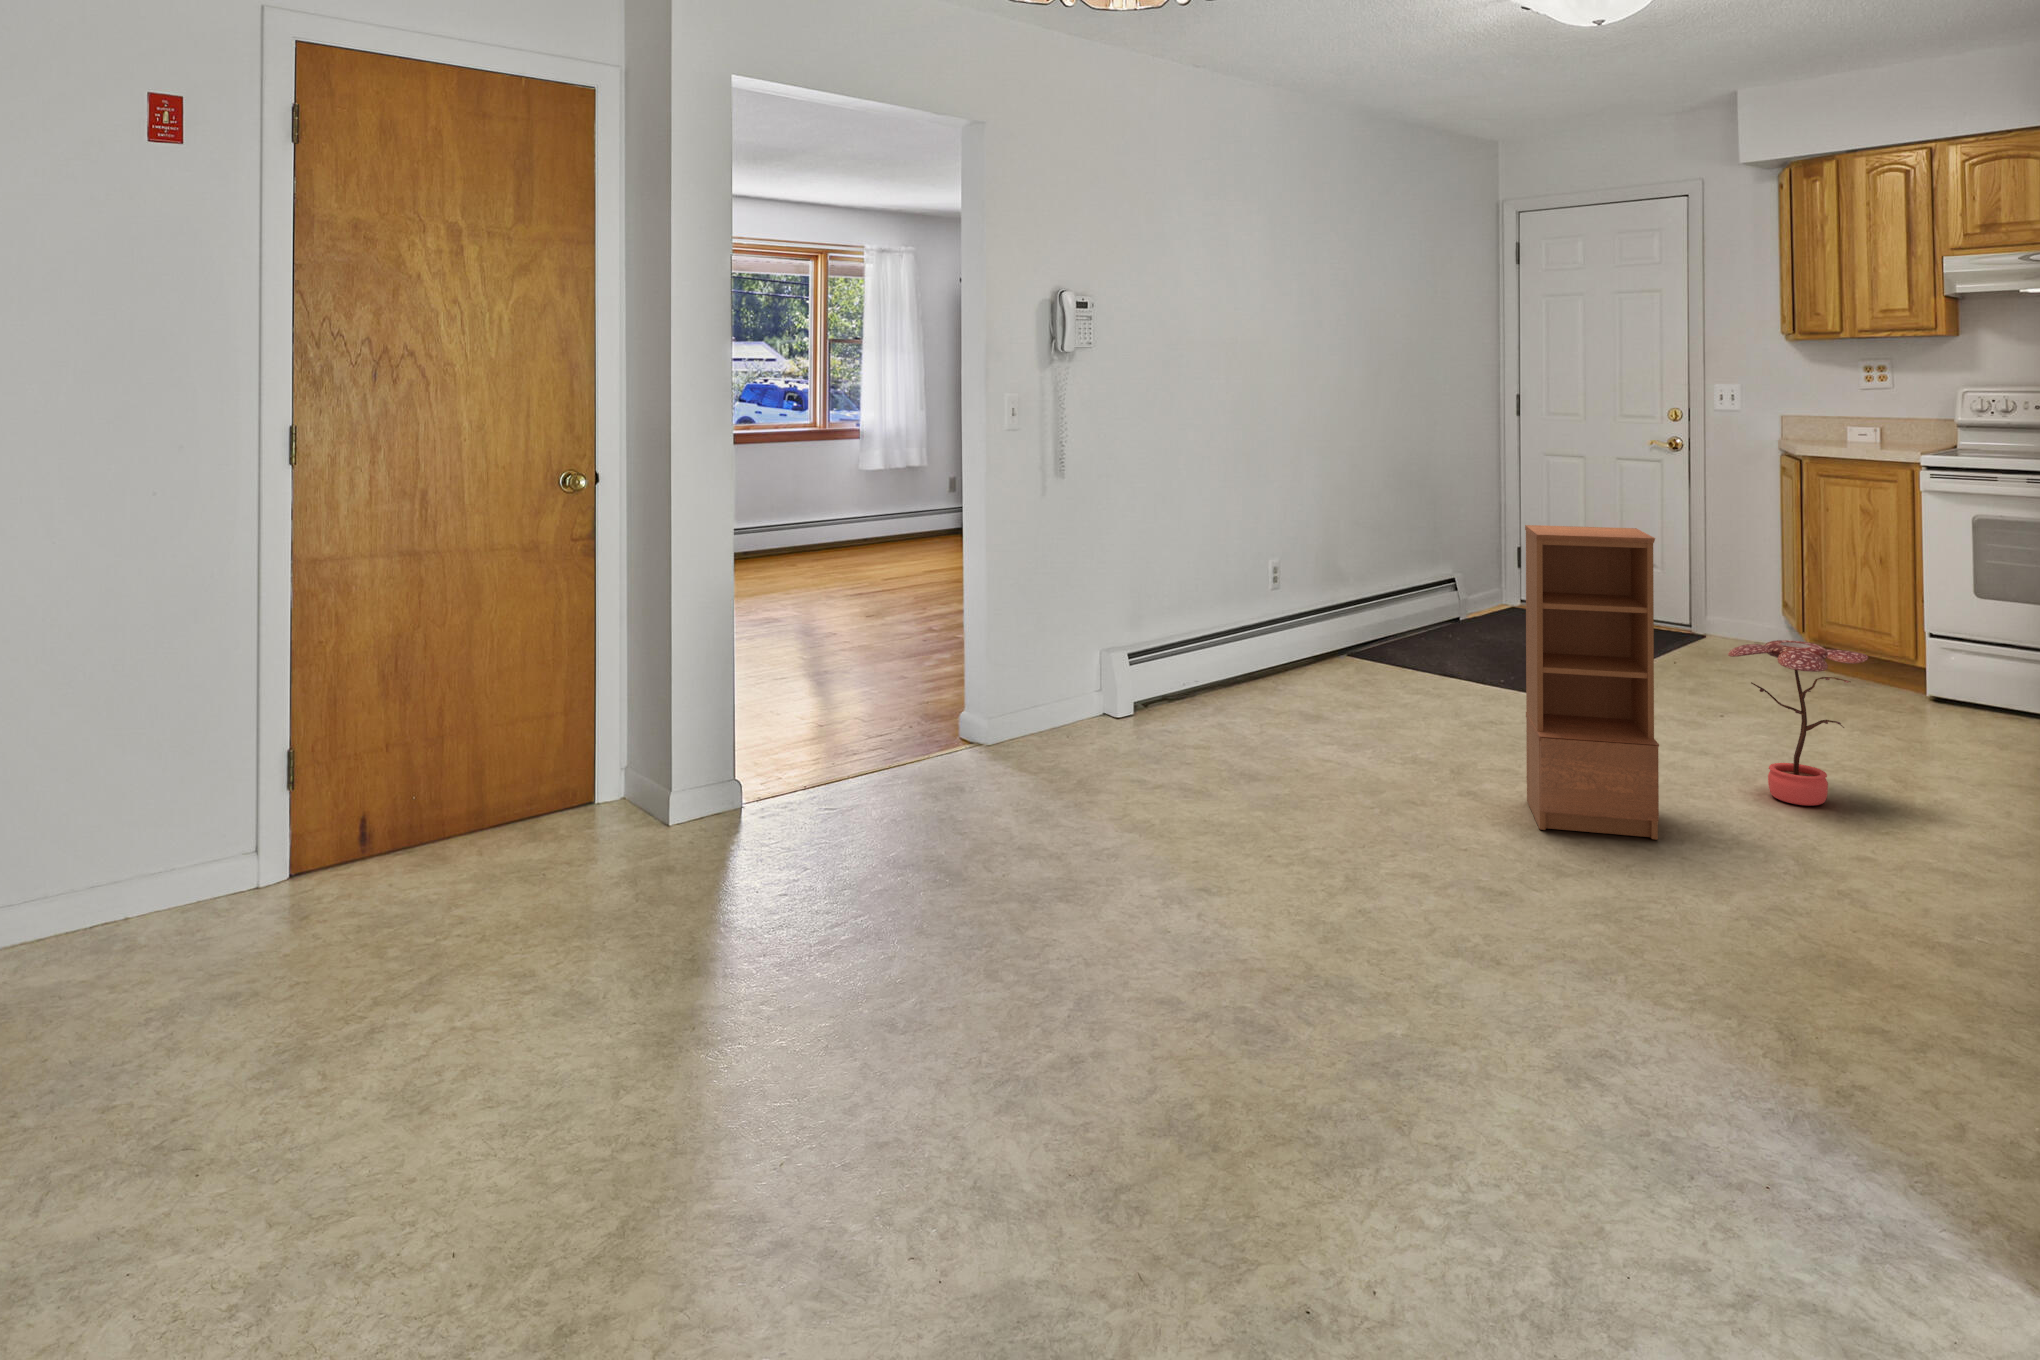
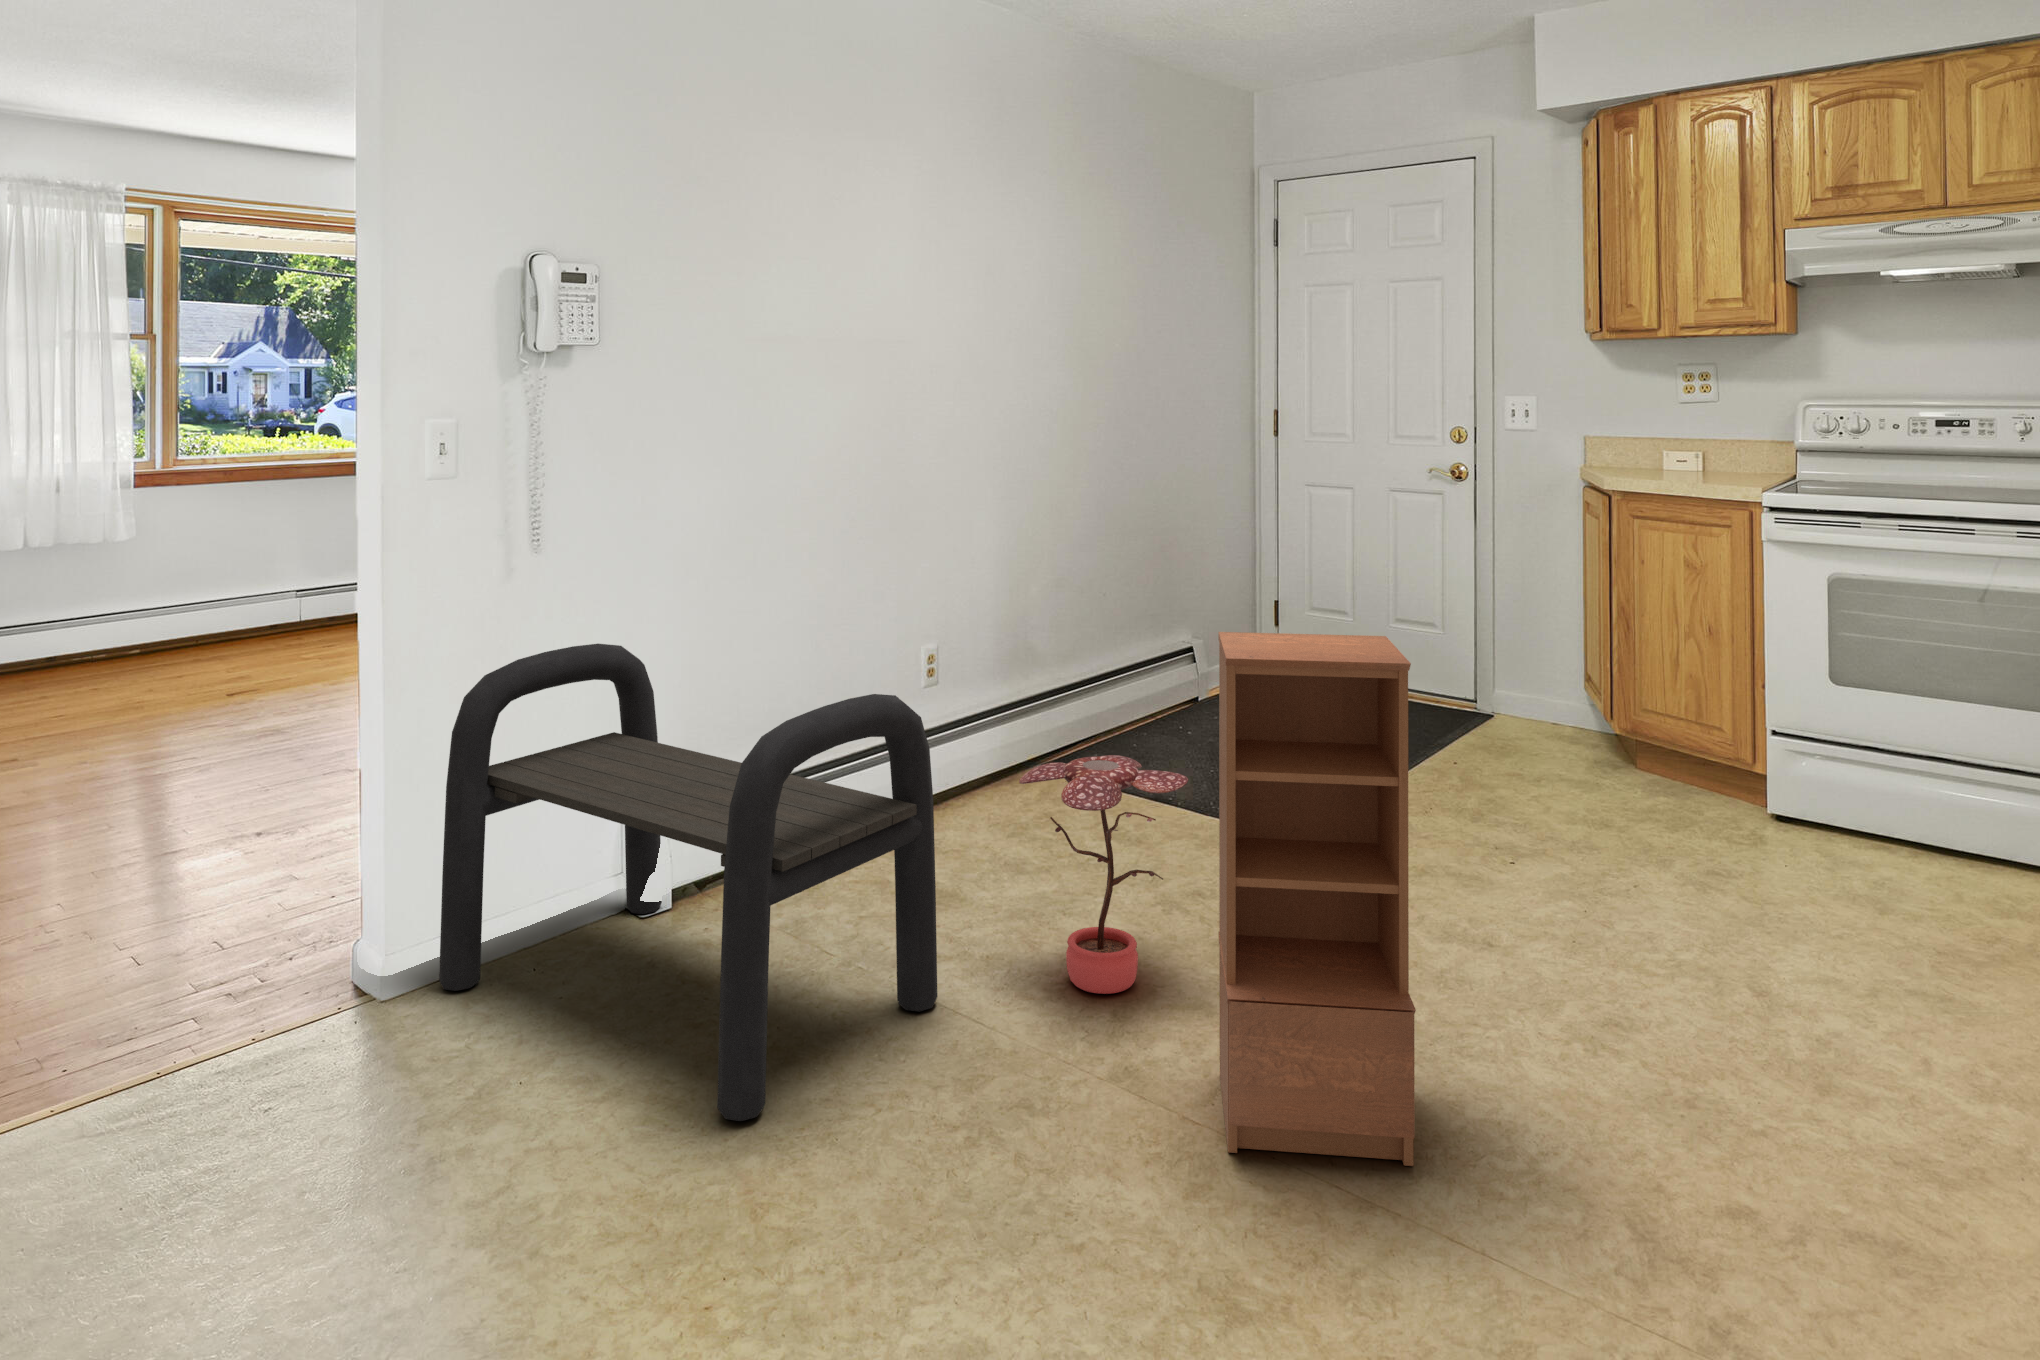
bench: none [1012,540,1332,804] -> present [439,644,937,1121]
potted plant: present [1728,640,1868,806] -> present [1019,755,1188,994]

